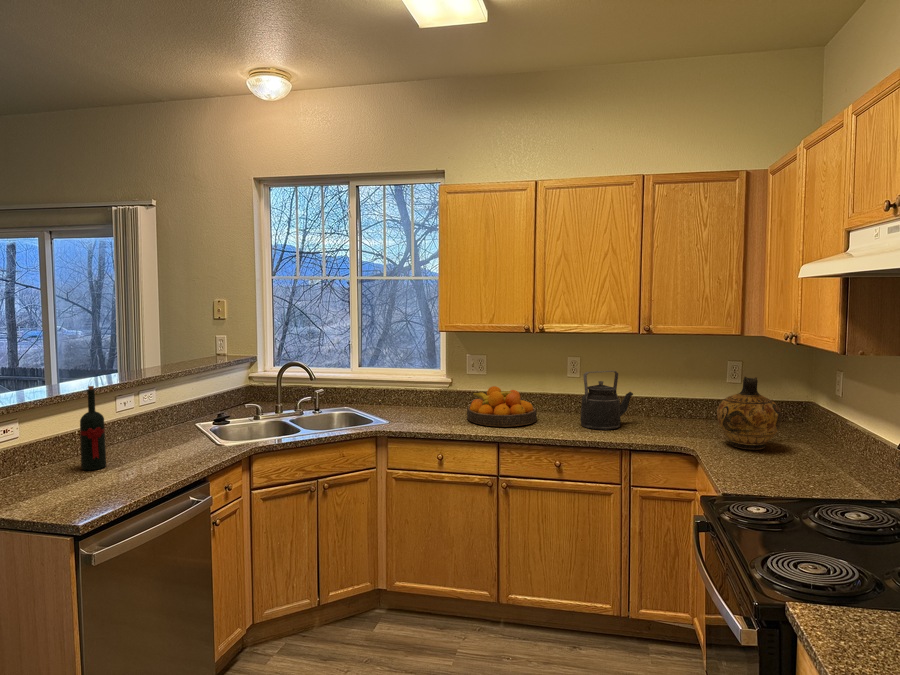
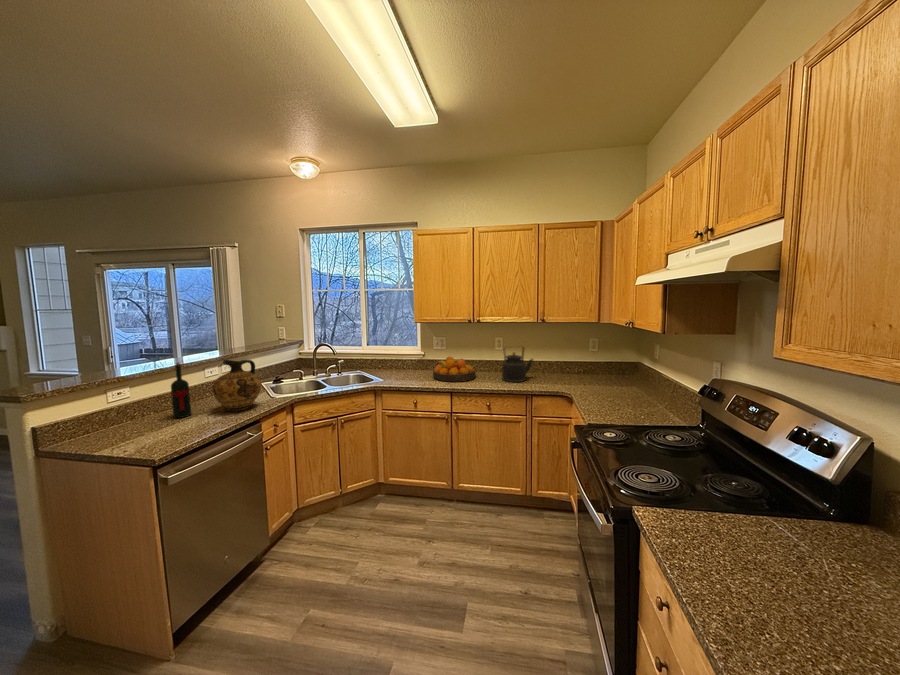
ceramic jug: present [717,377,782,450] -> present [213,360,261,411]

